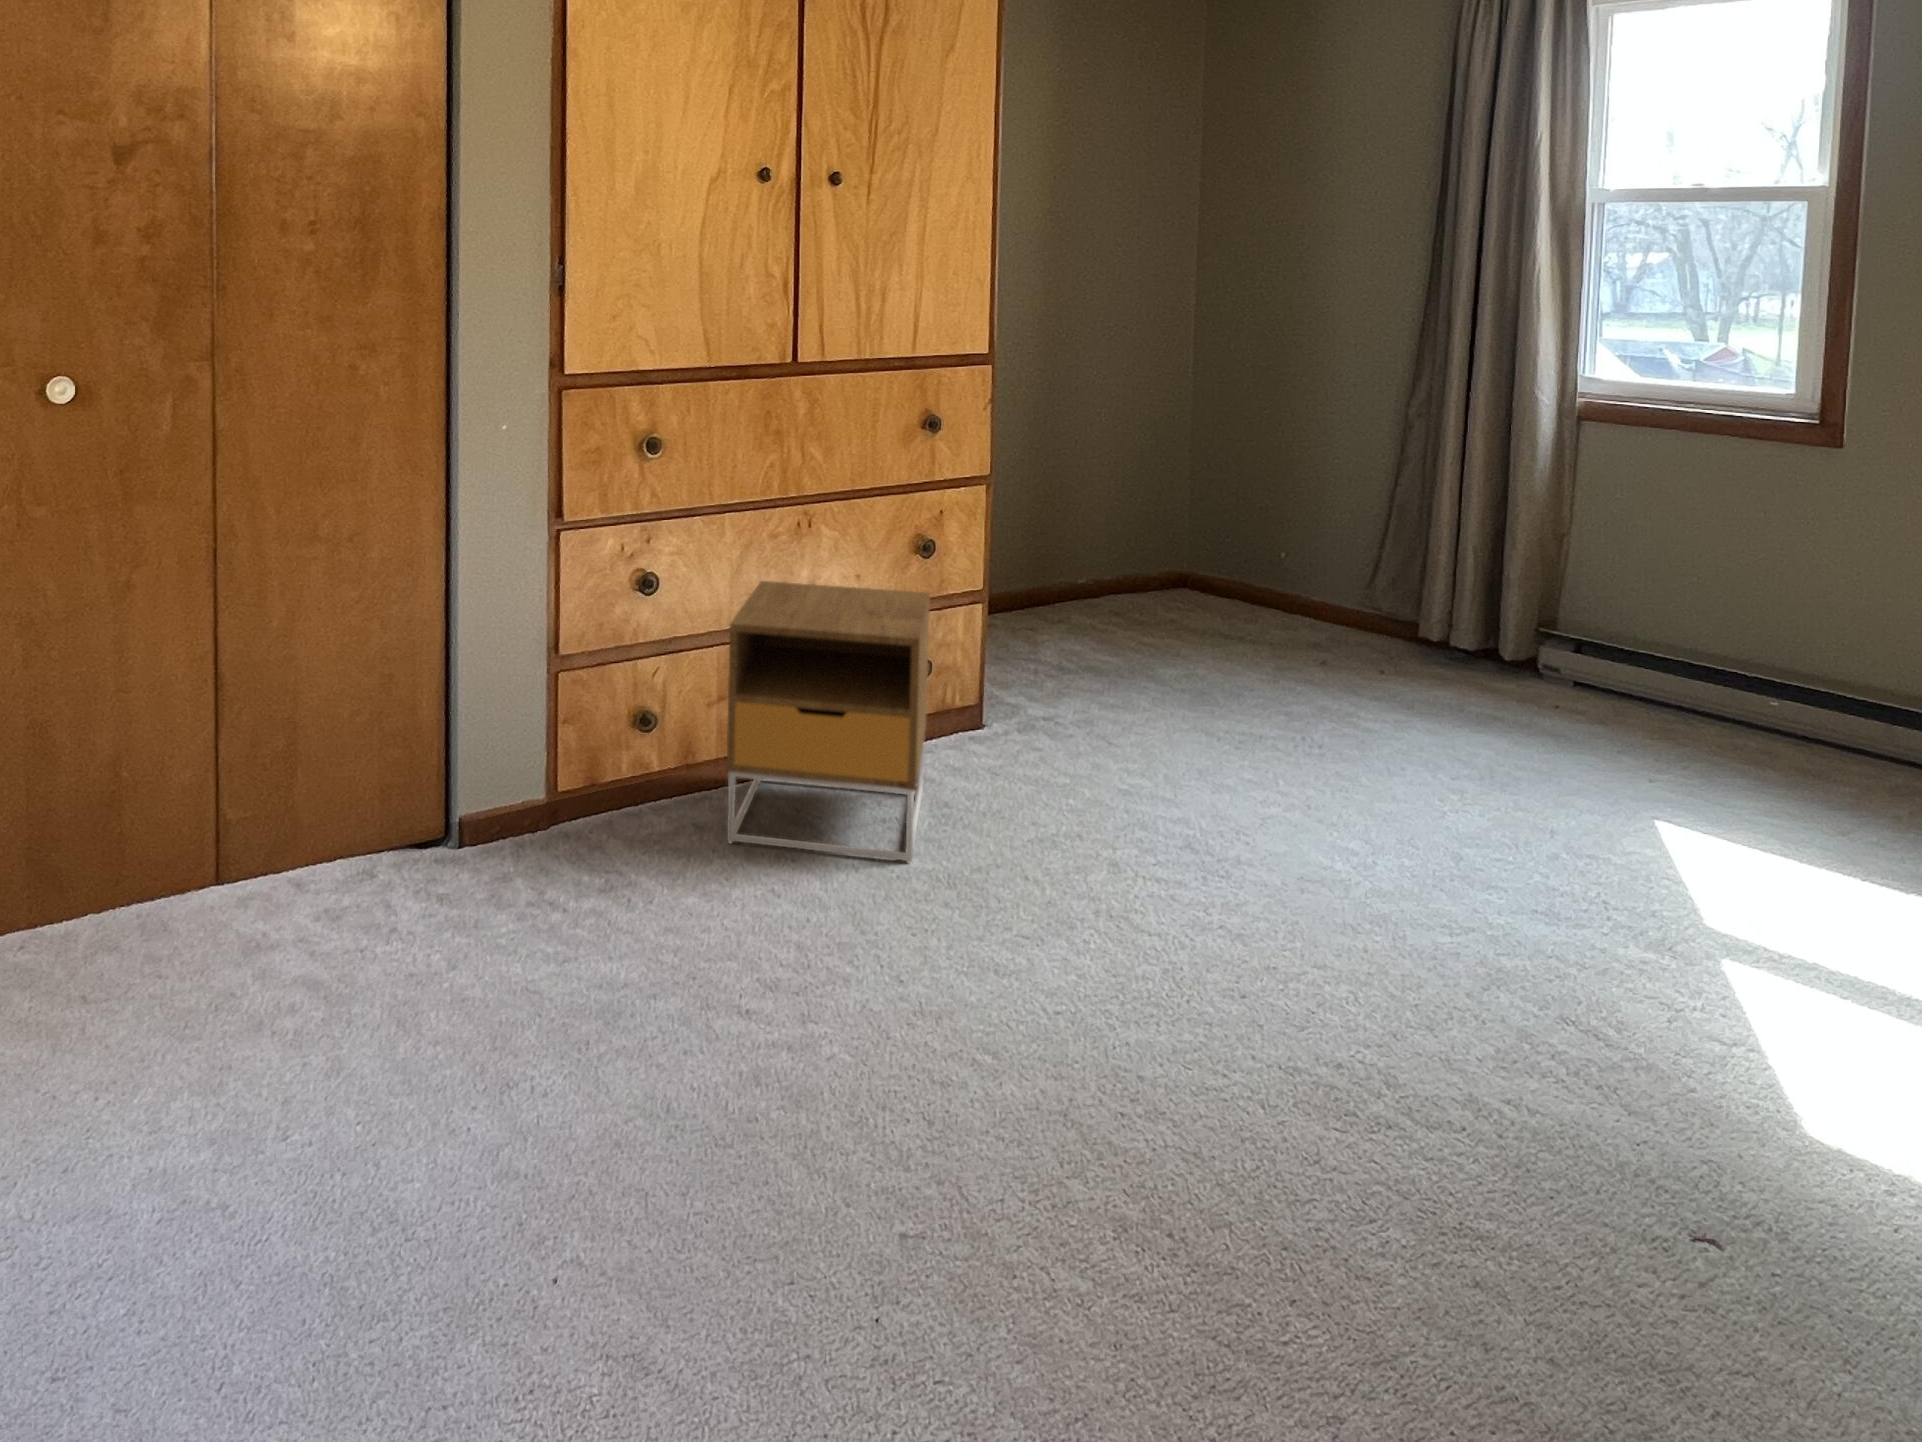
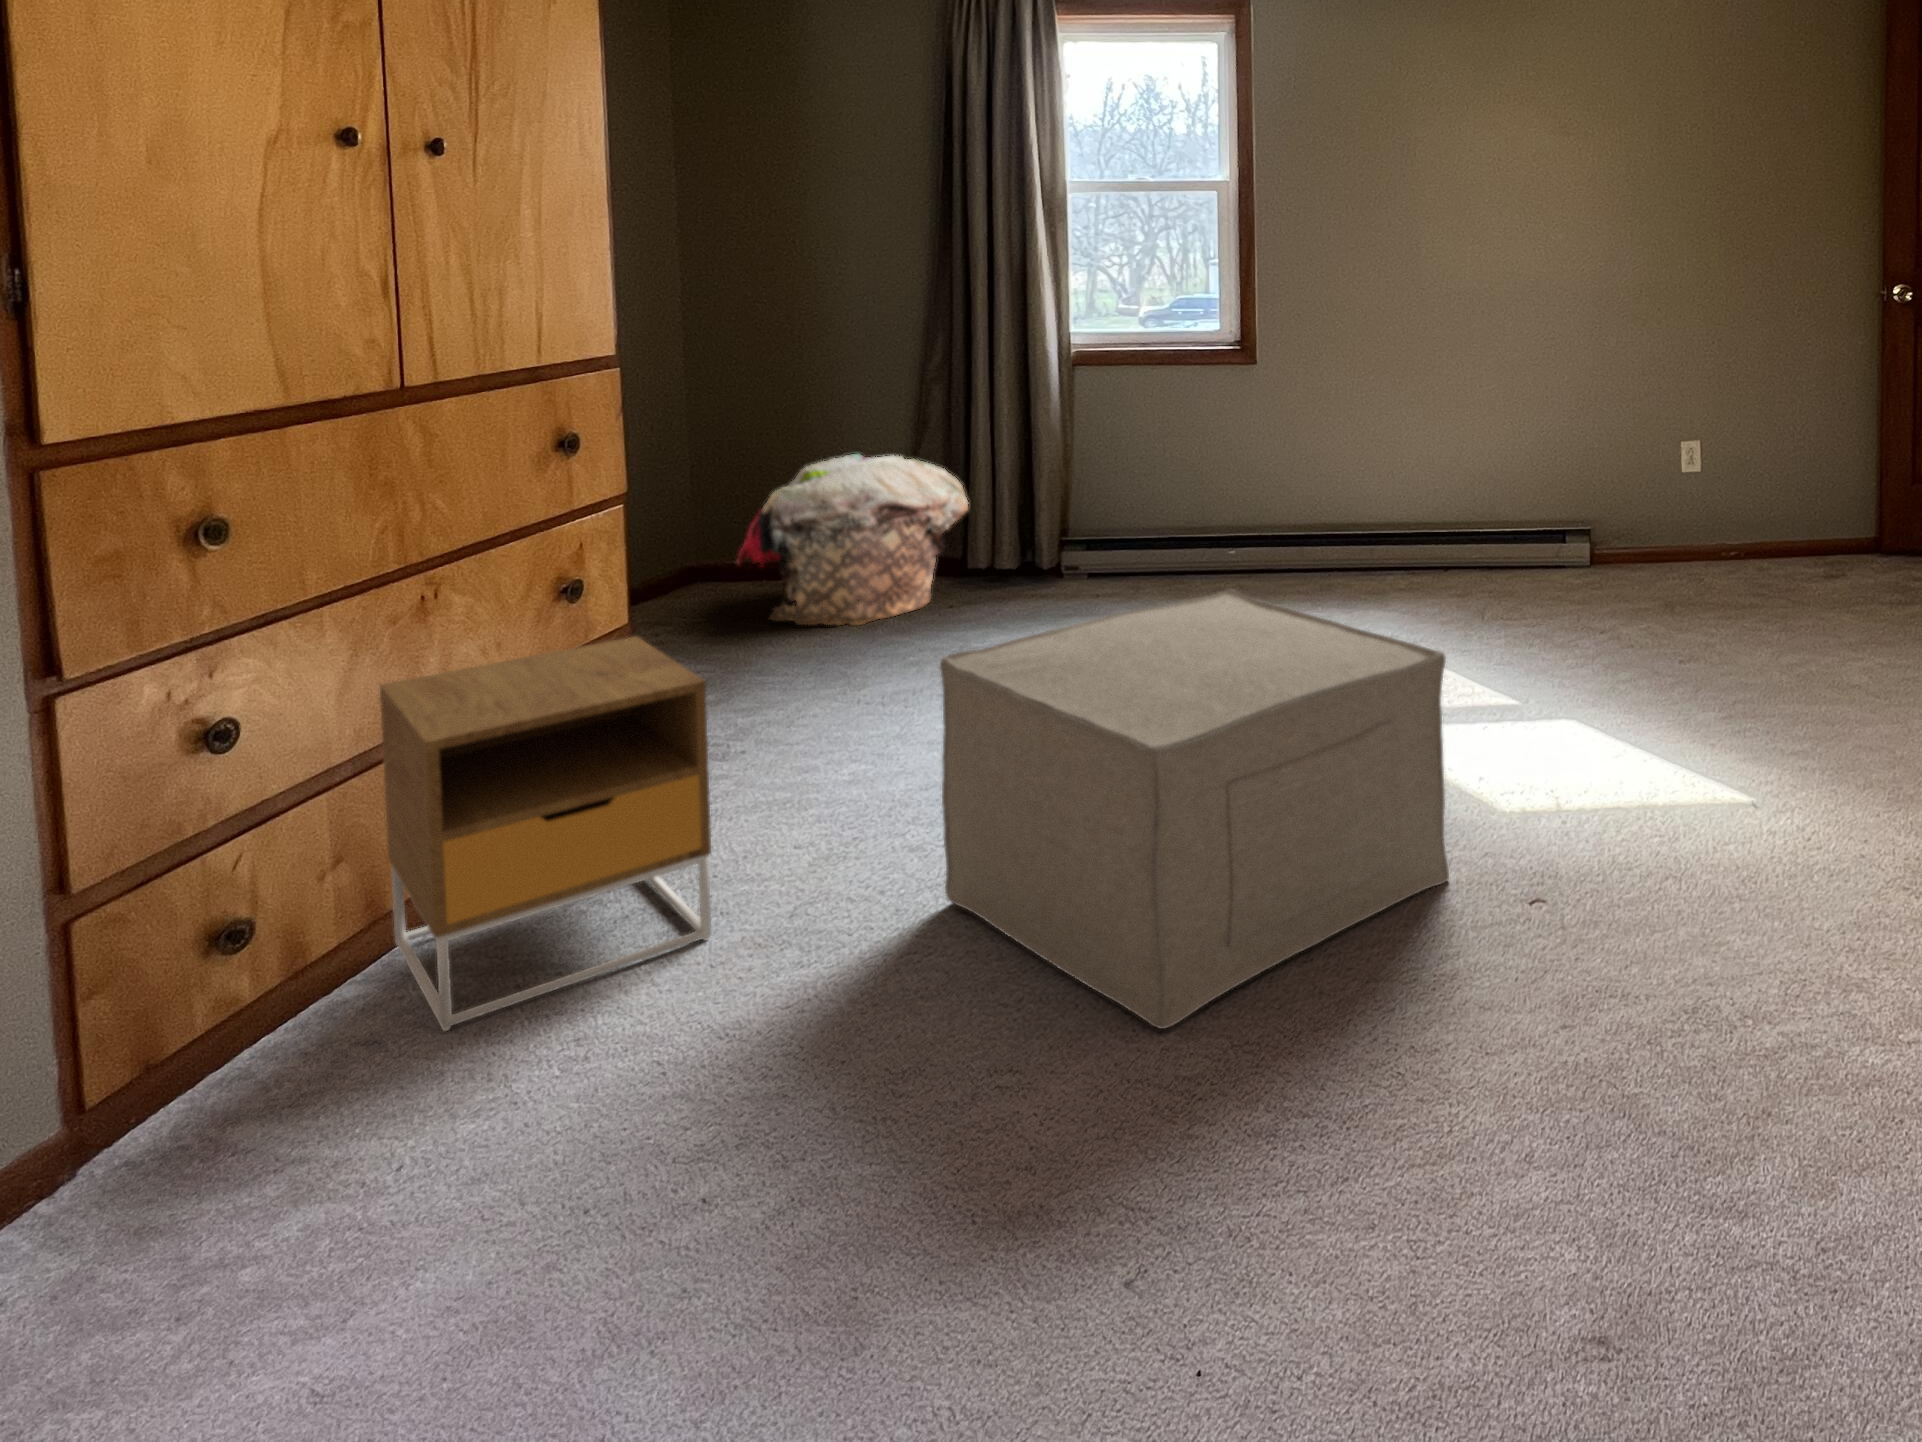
laundry basket: none [1184,483,1416,661] -> present [737,454,968,625]
ottoman: none [1085,678,1669,1206] -> present [940,589,1449,1028]

